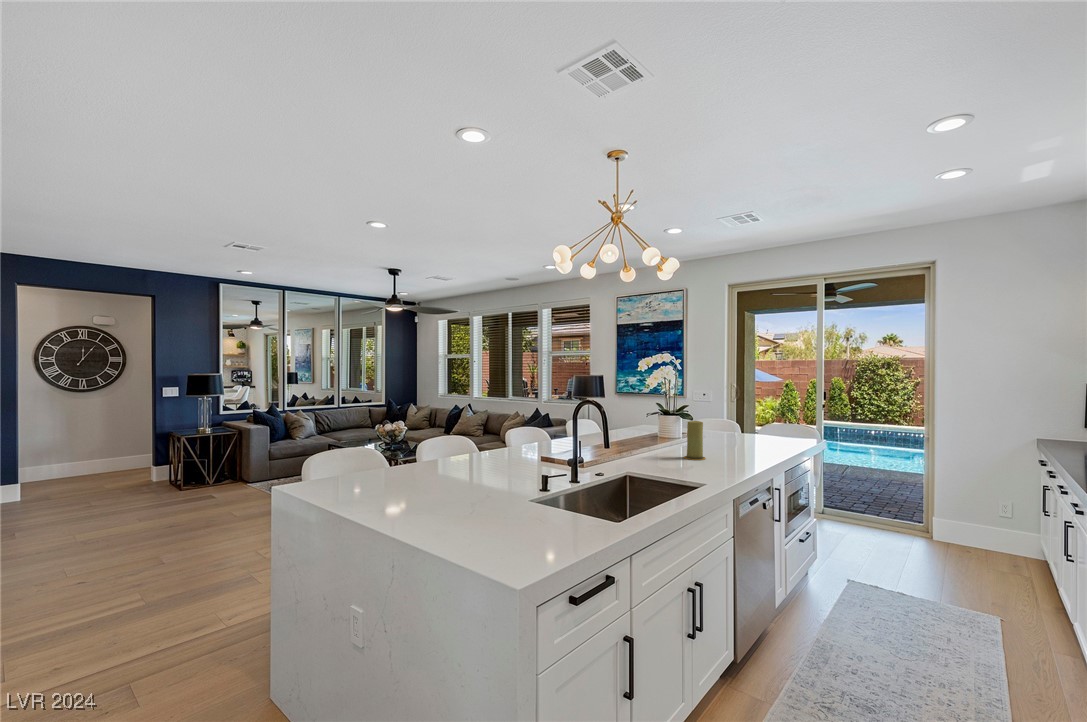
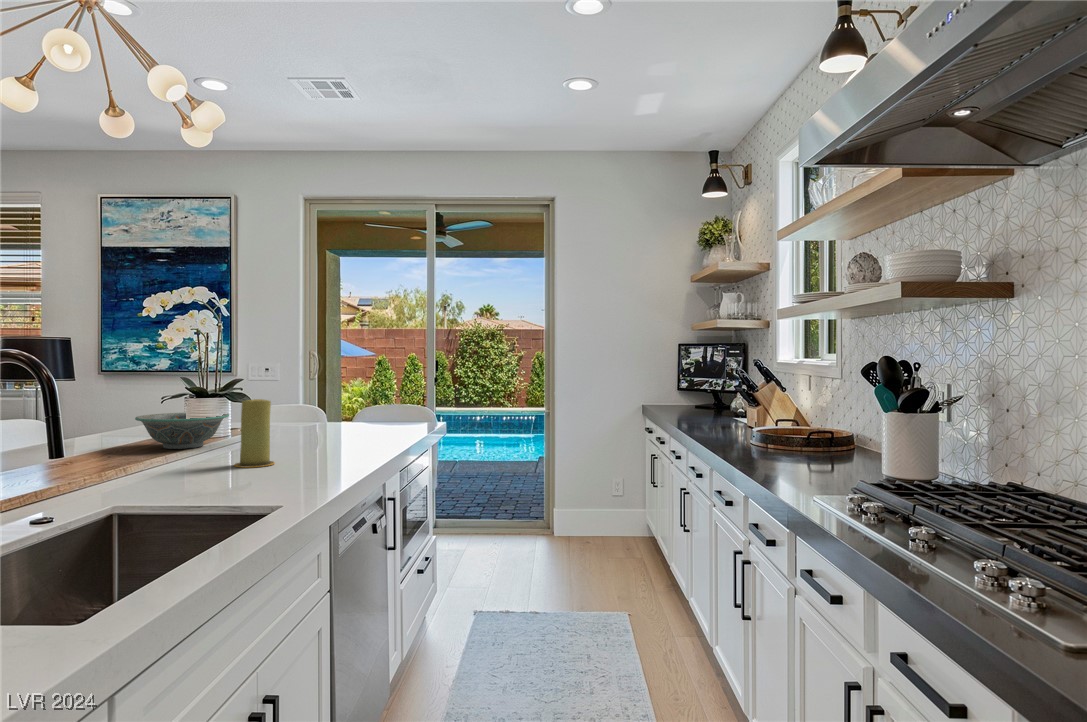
decorative bowl: none [634,422,681,443] -> present [135,412,229,449]

